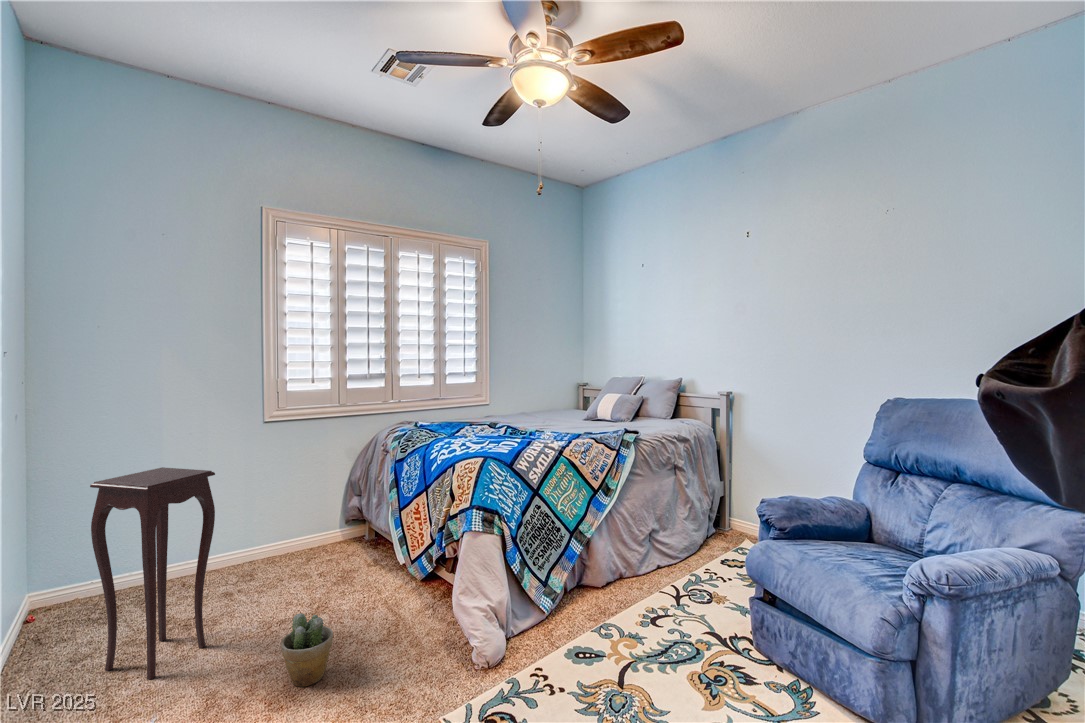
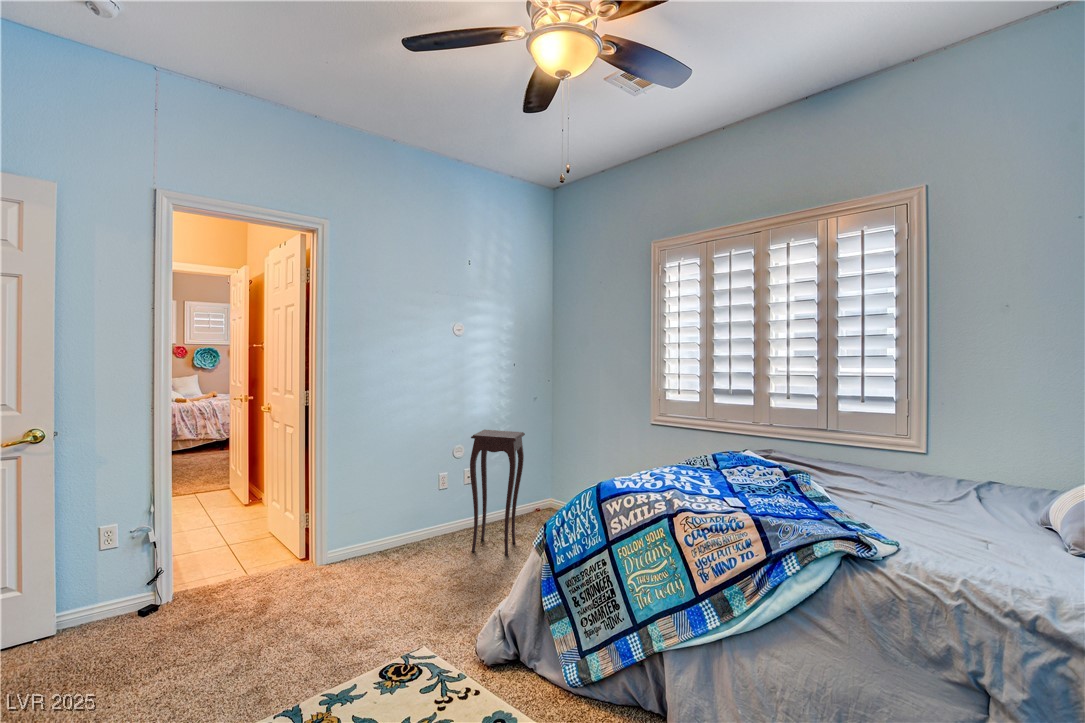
potted plant: present [281,613,333,687] -> none [452,544,487,596]

